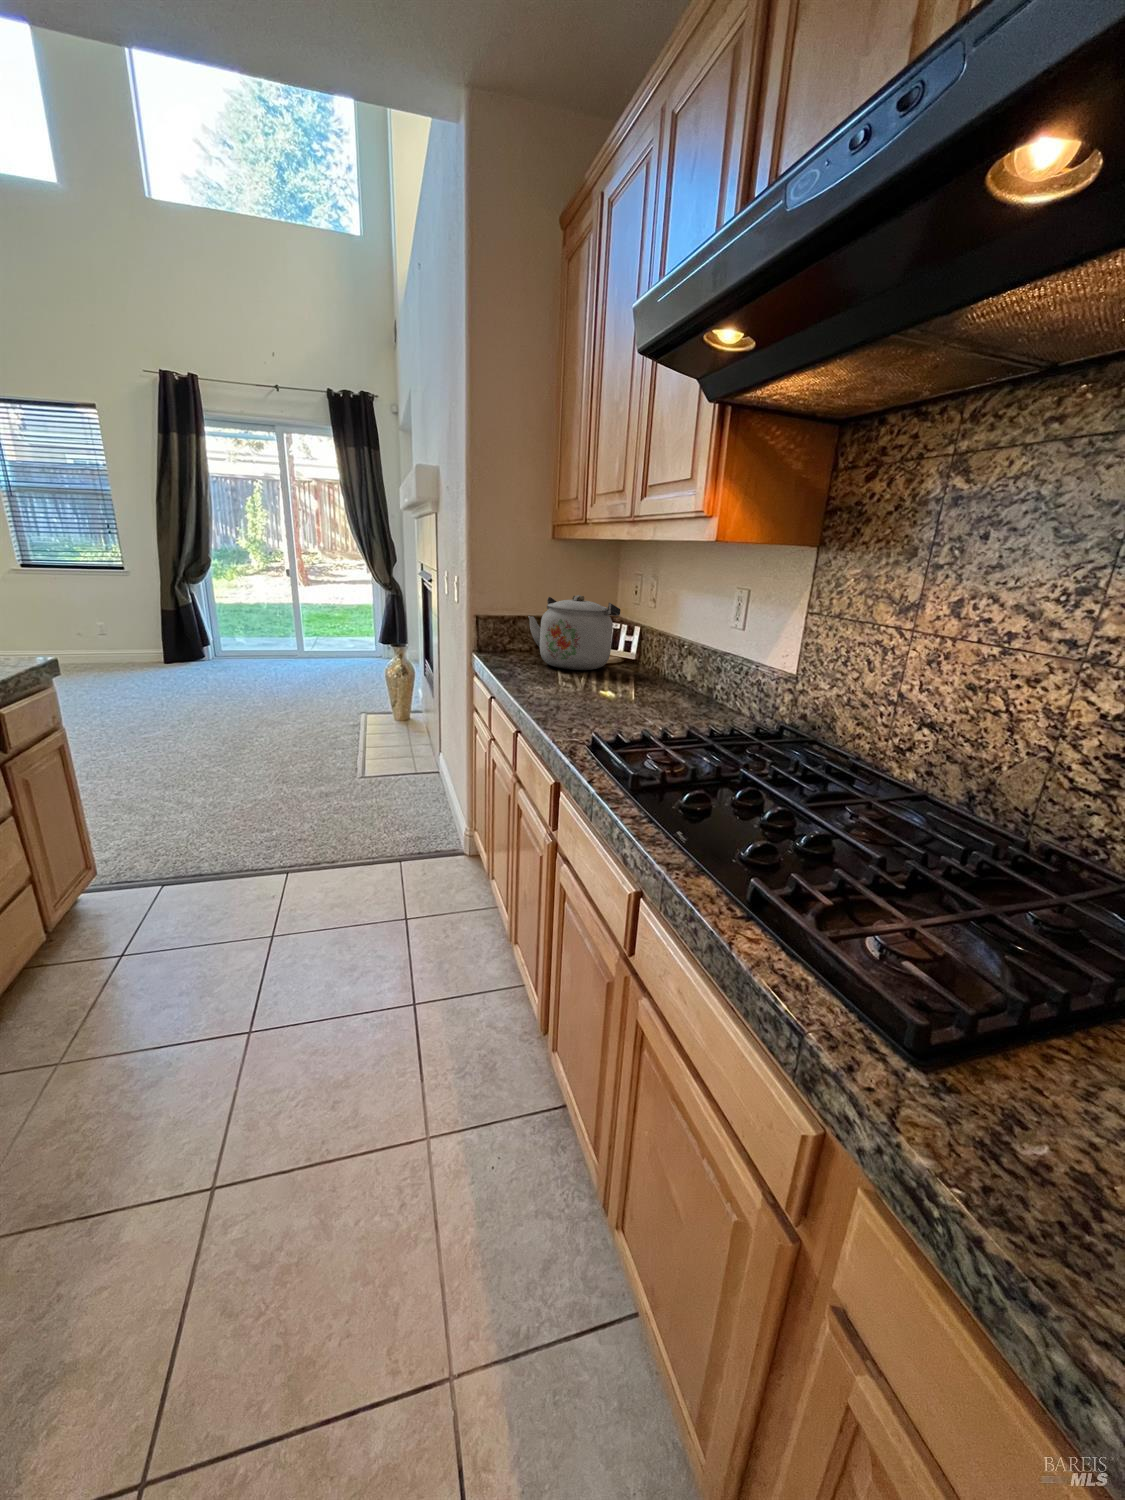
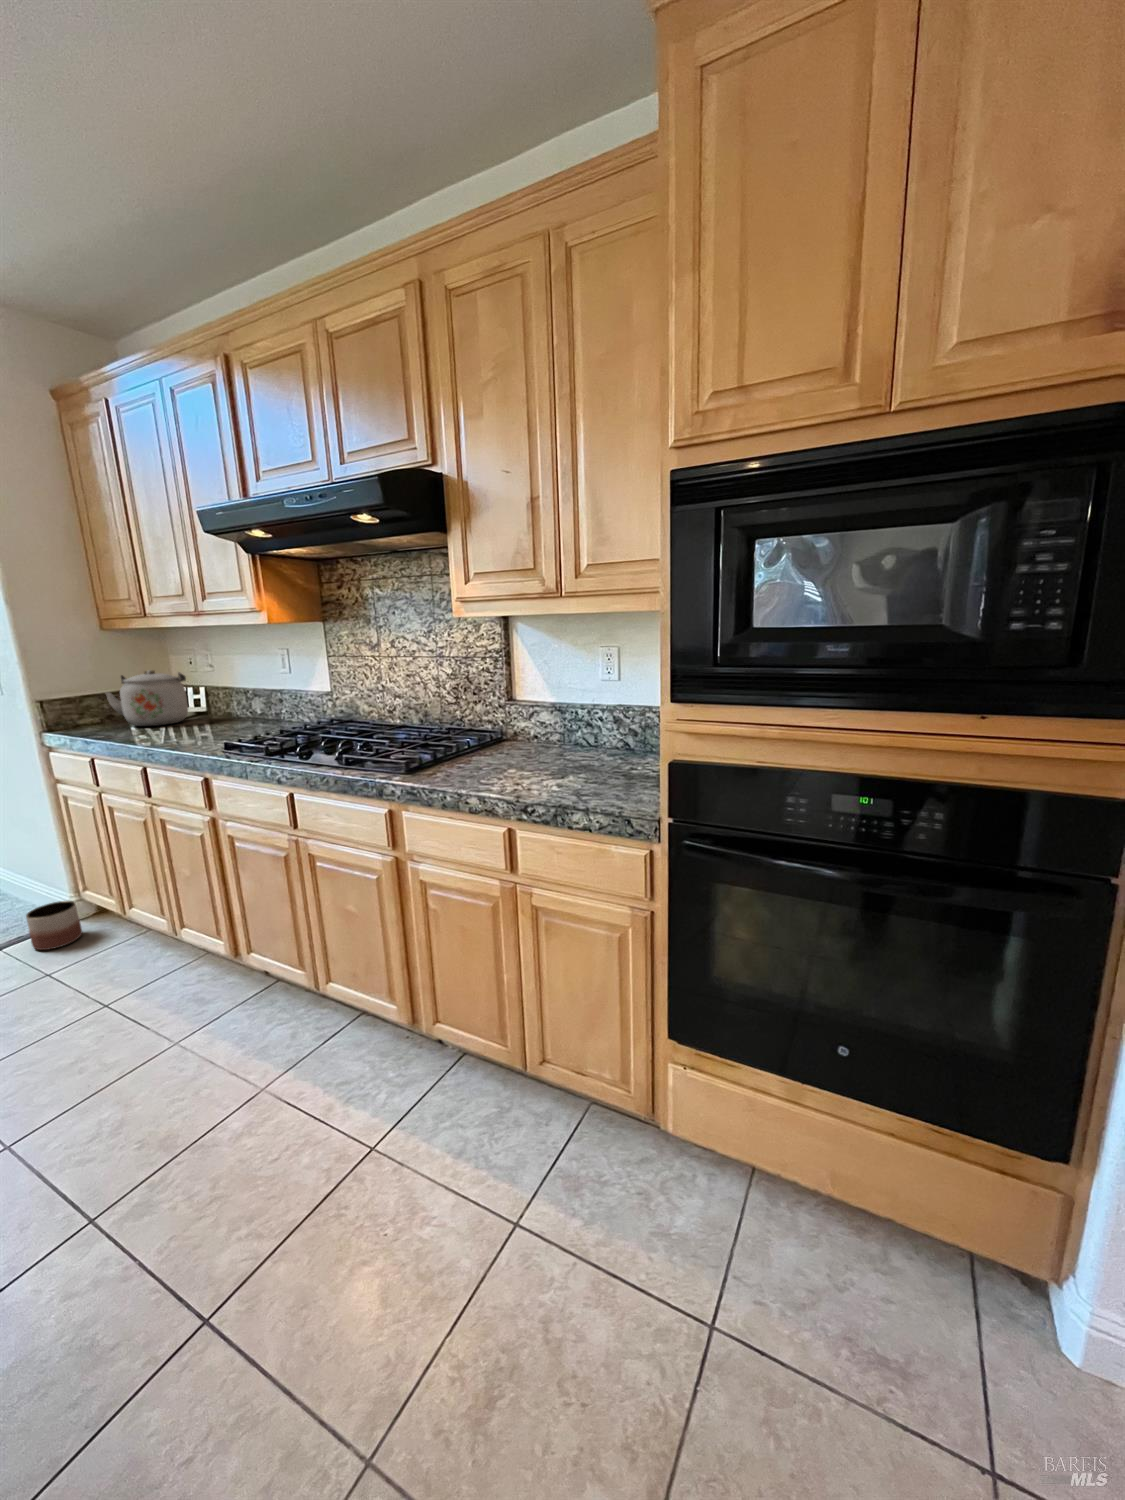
planter: none [415,833,458,885] -> present [26,901,82,950]

